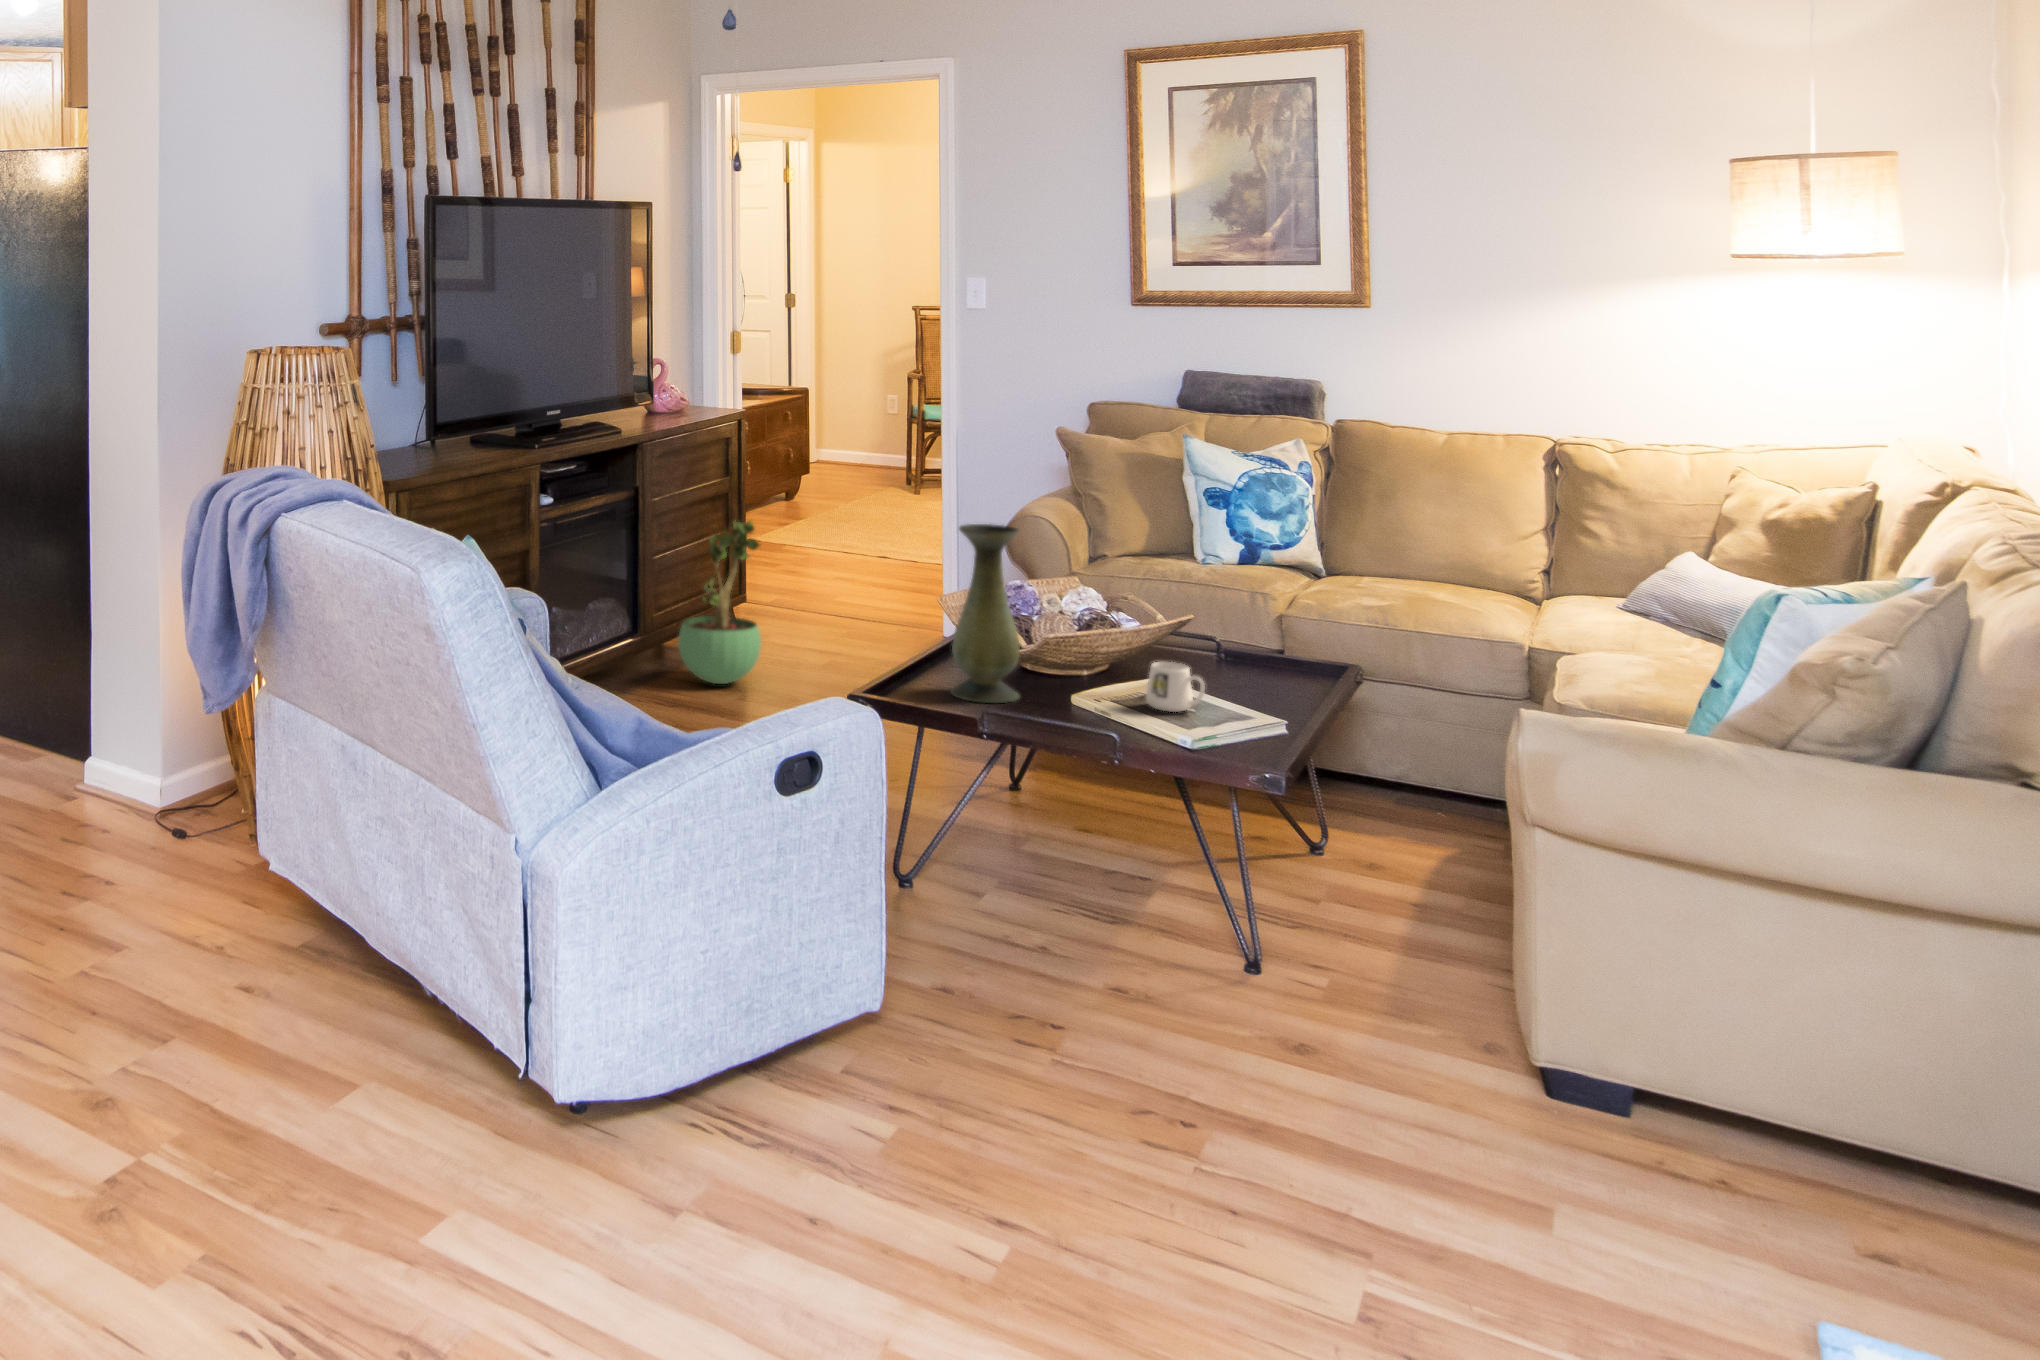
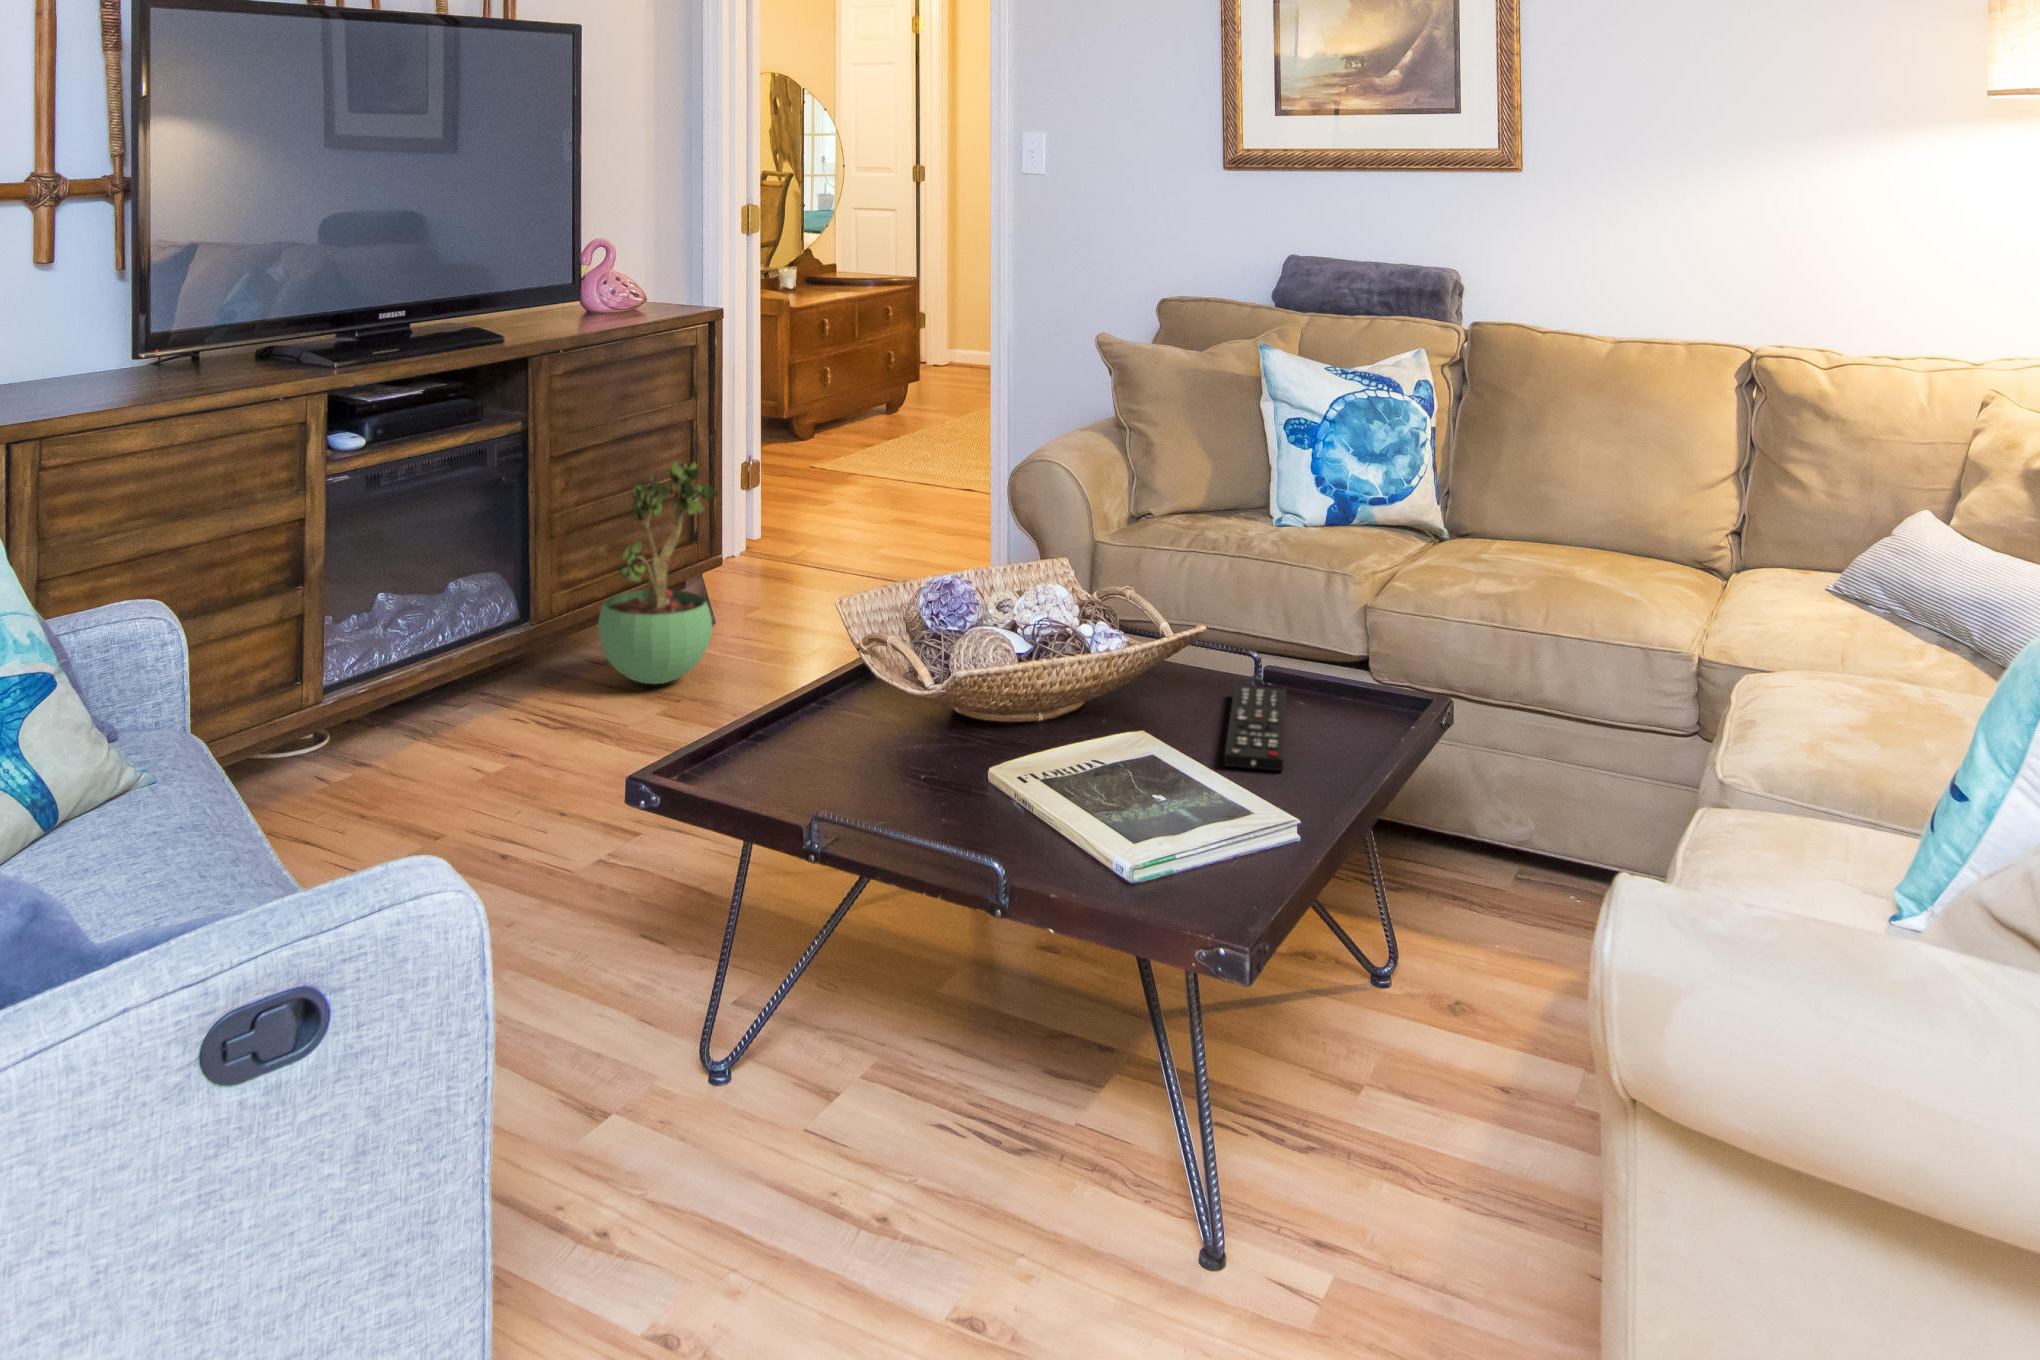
vase: present [951,524,1020,703] -> none [801,500,910,792]
remote control: none [1207,657,1260,699] -> present [1224,685,1286,771]
mug: present [1146,662,1205,712] -> none [1097,720,1183,804]

